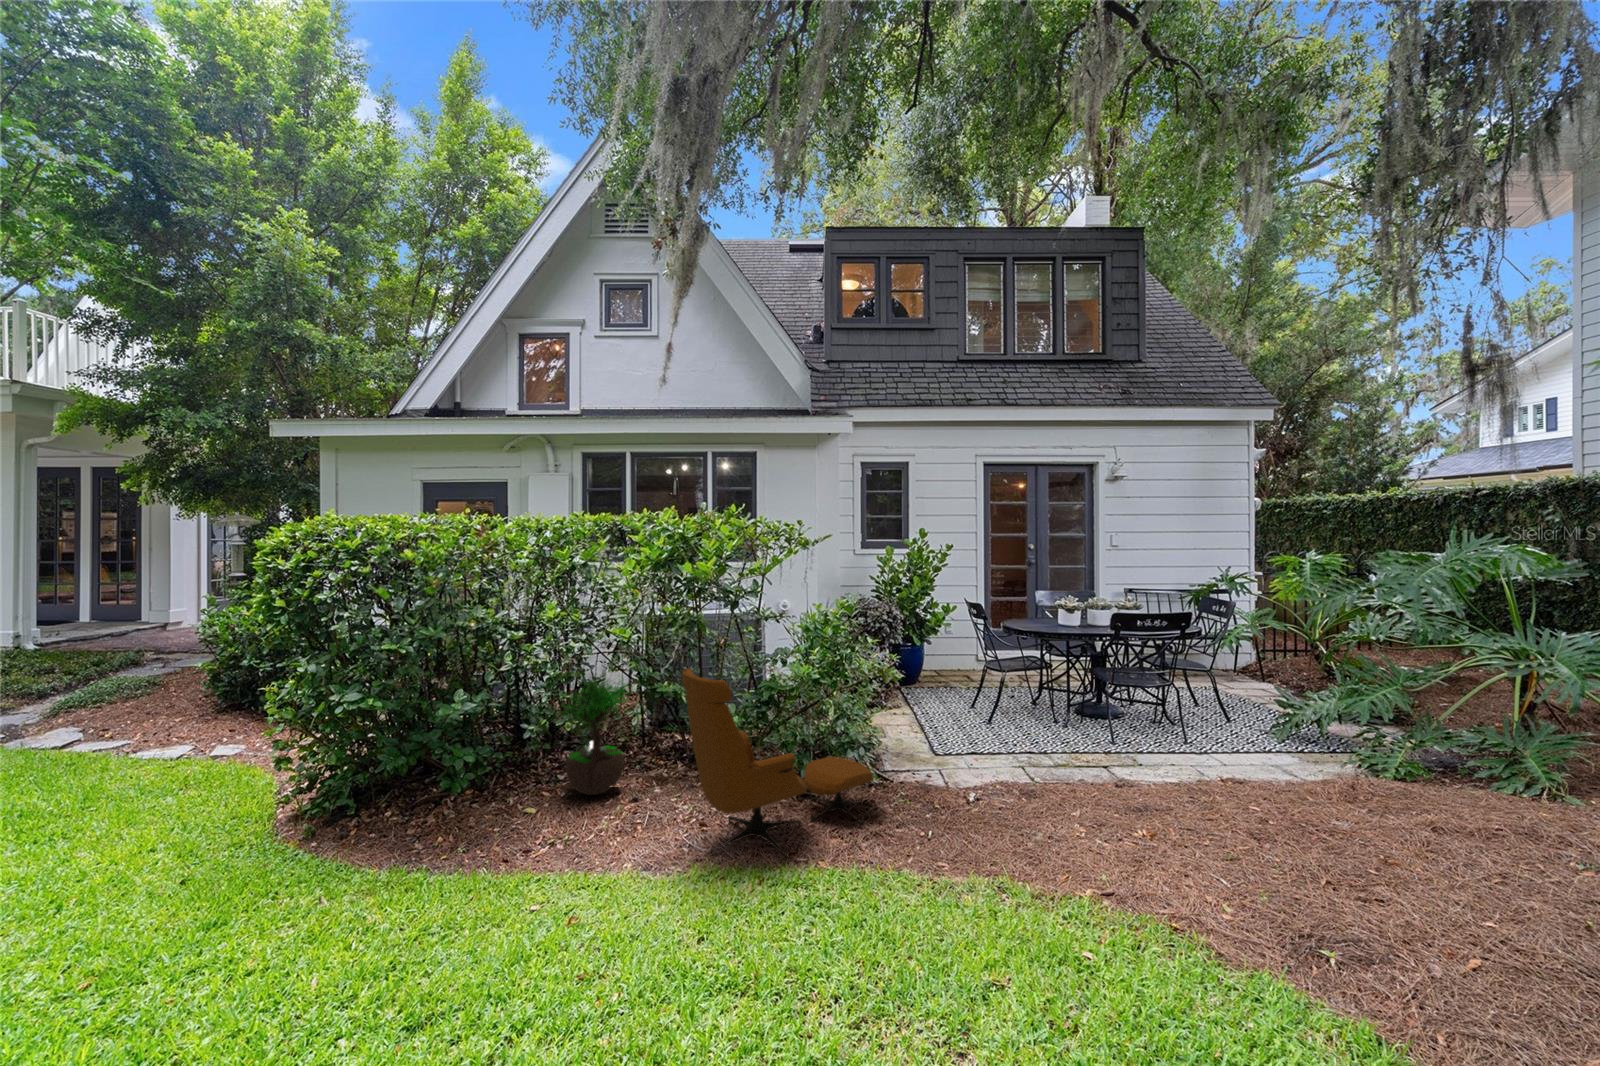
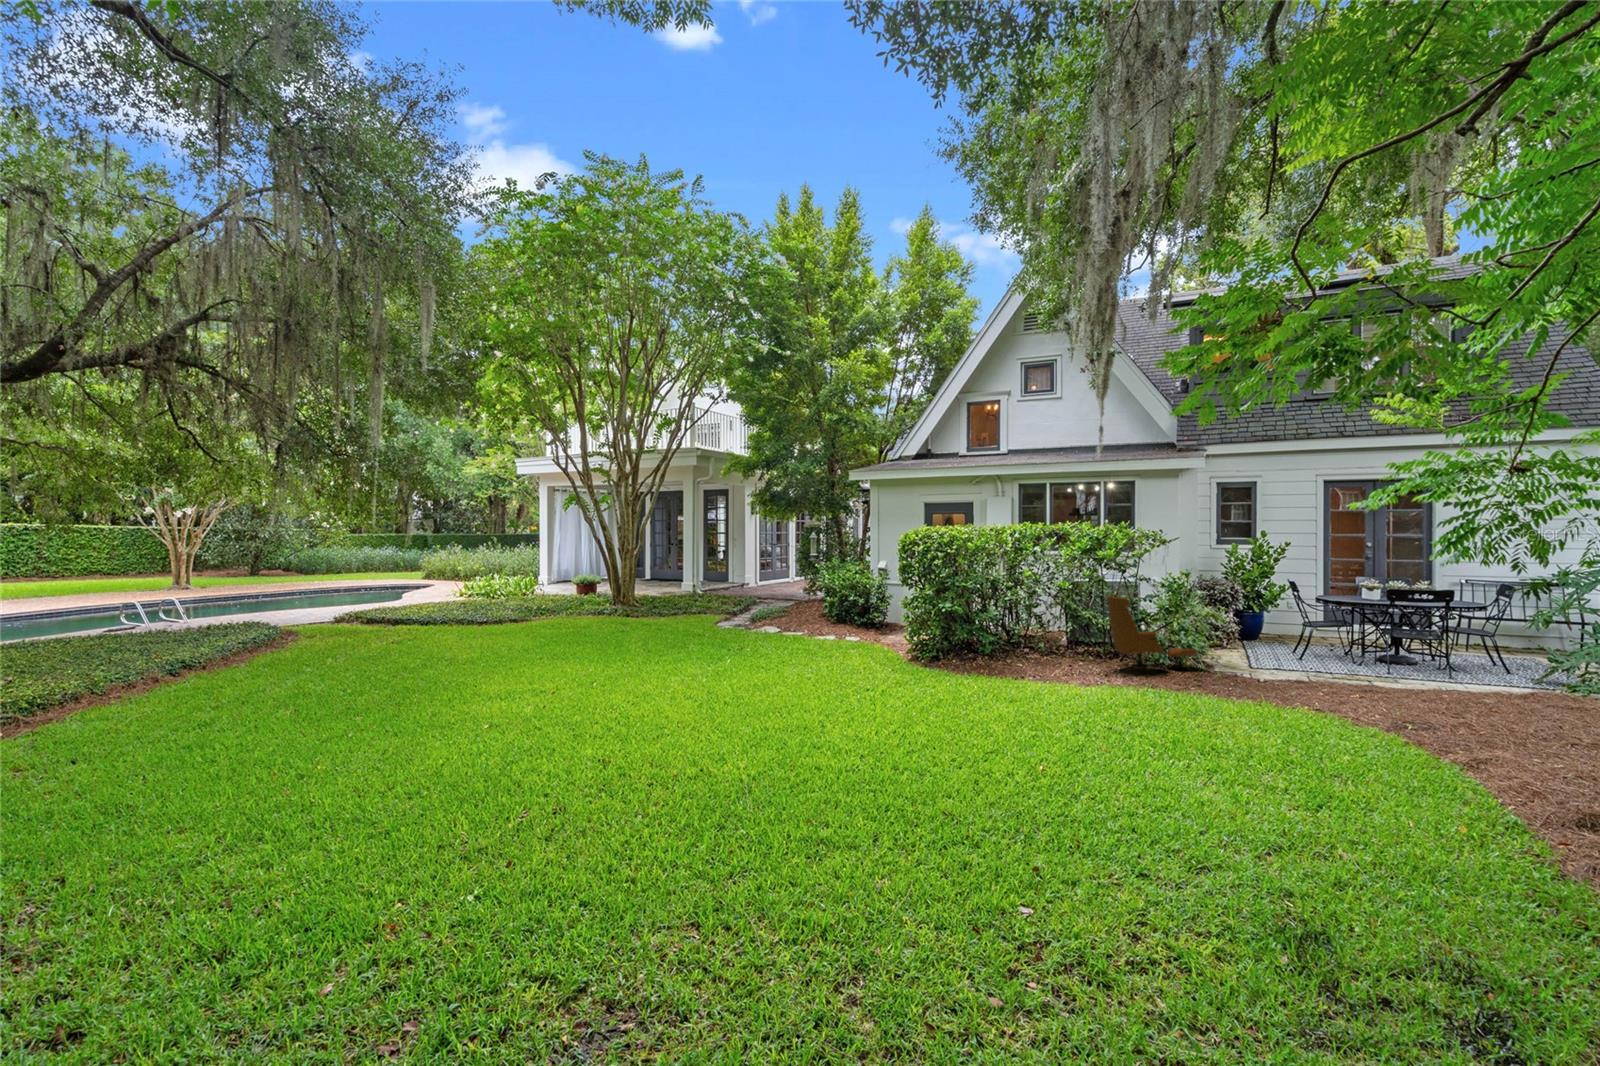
potted tree: present [552,673,629,795] -> none [1041,598,1077,658]

